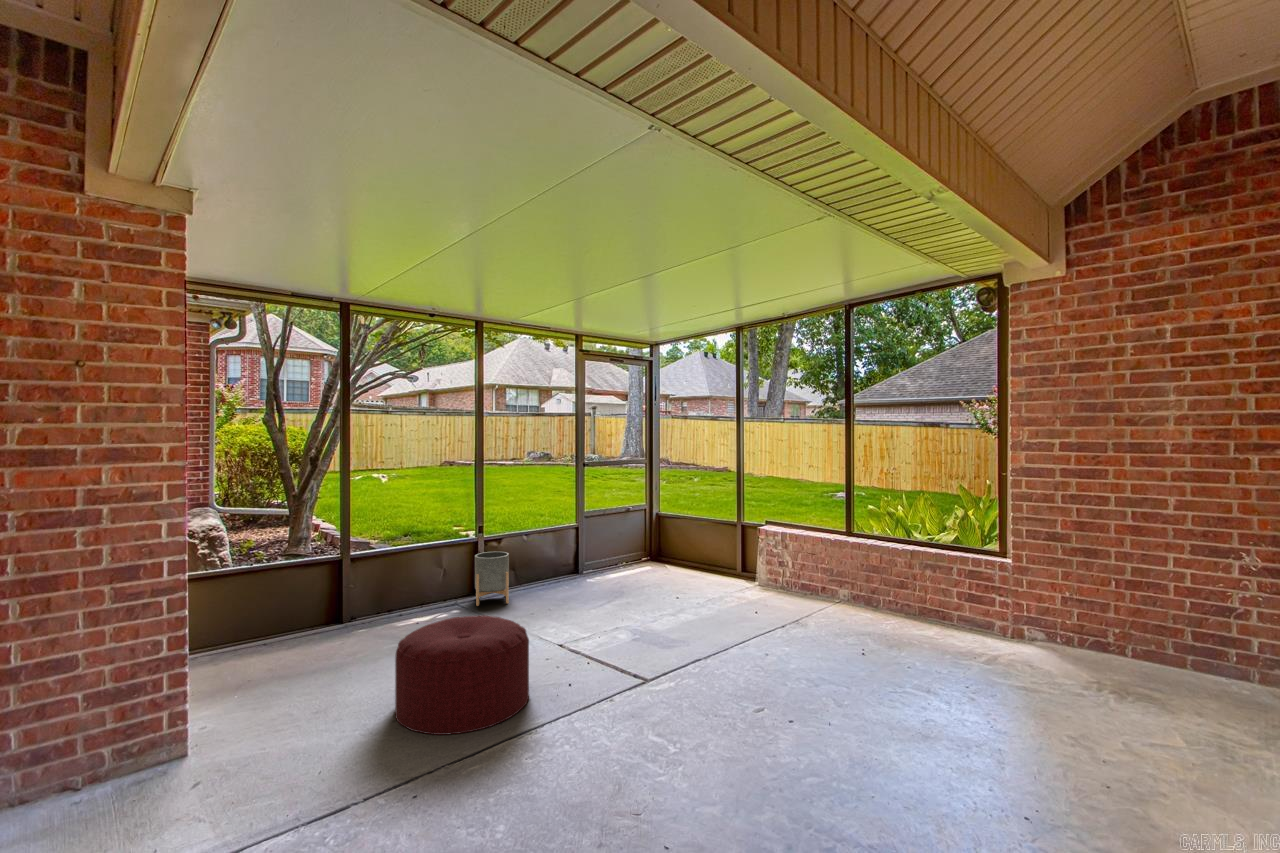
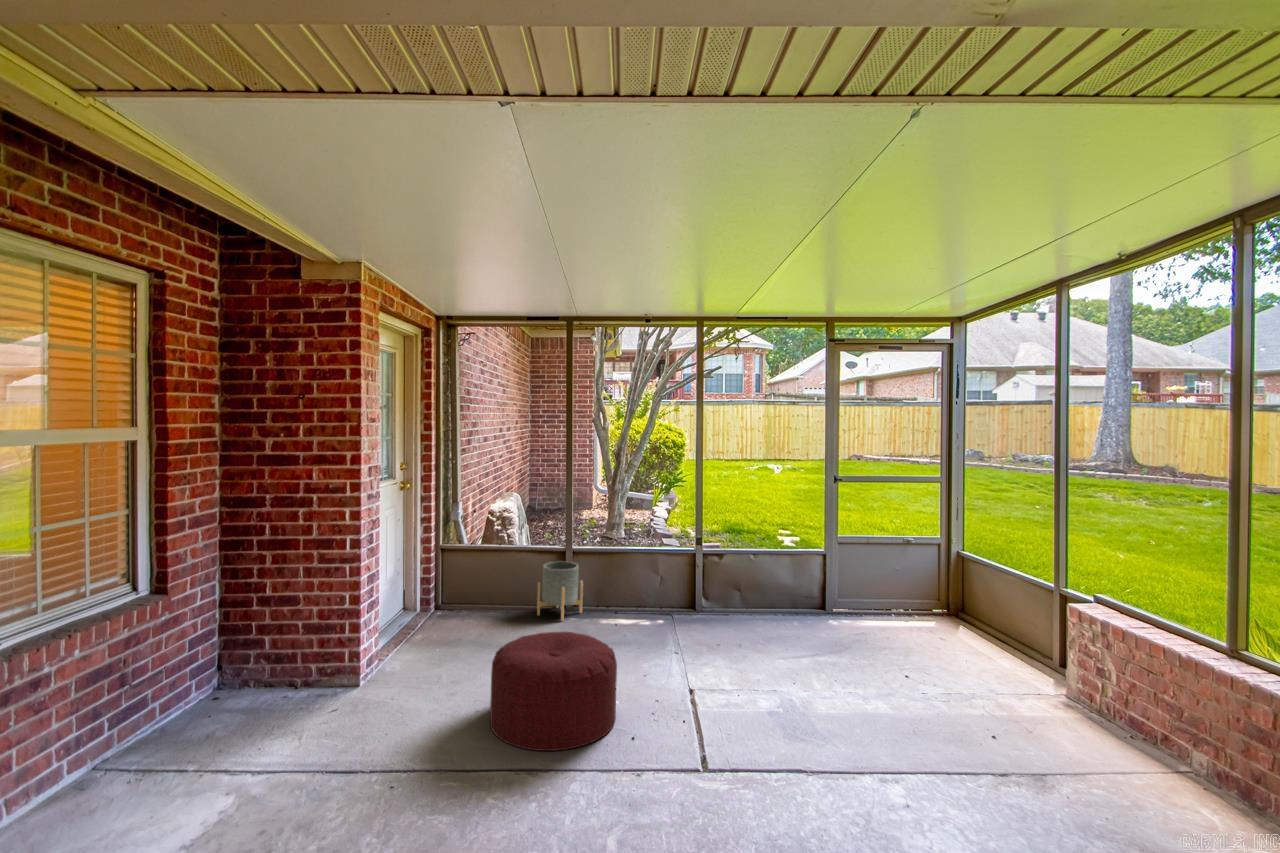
planter: present [475,552,509,606] -> present [537,561,583,621]

